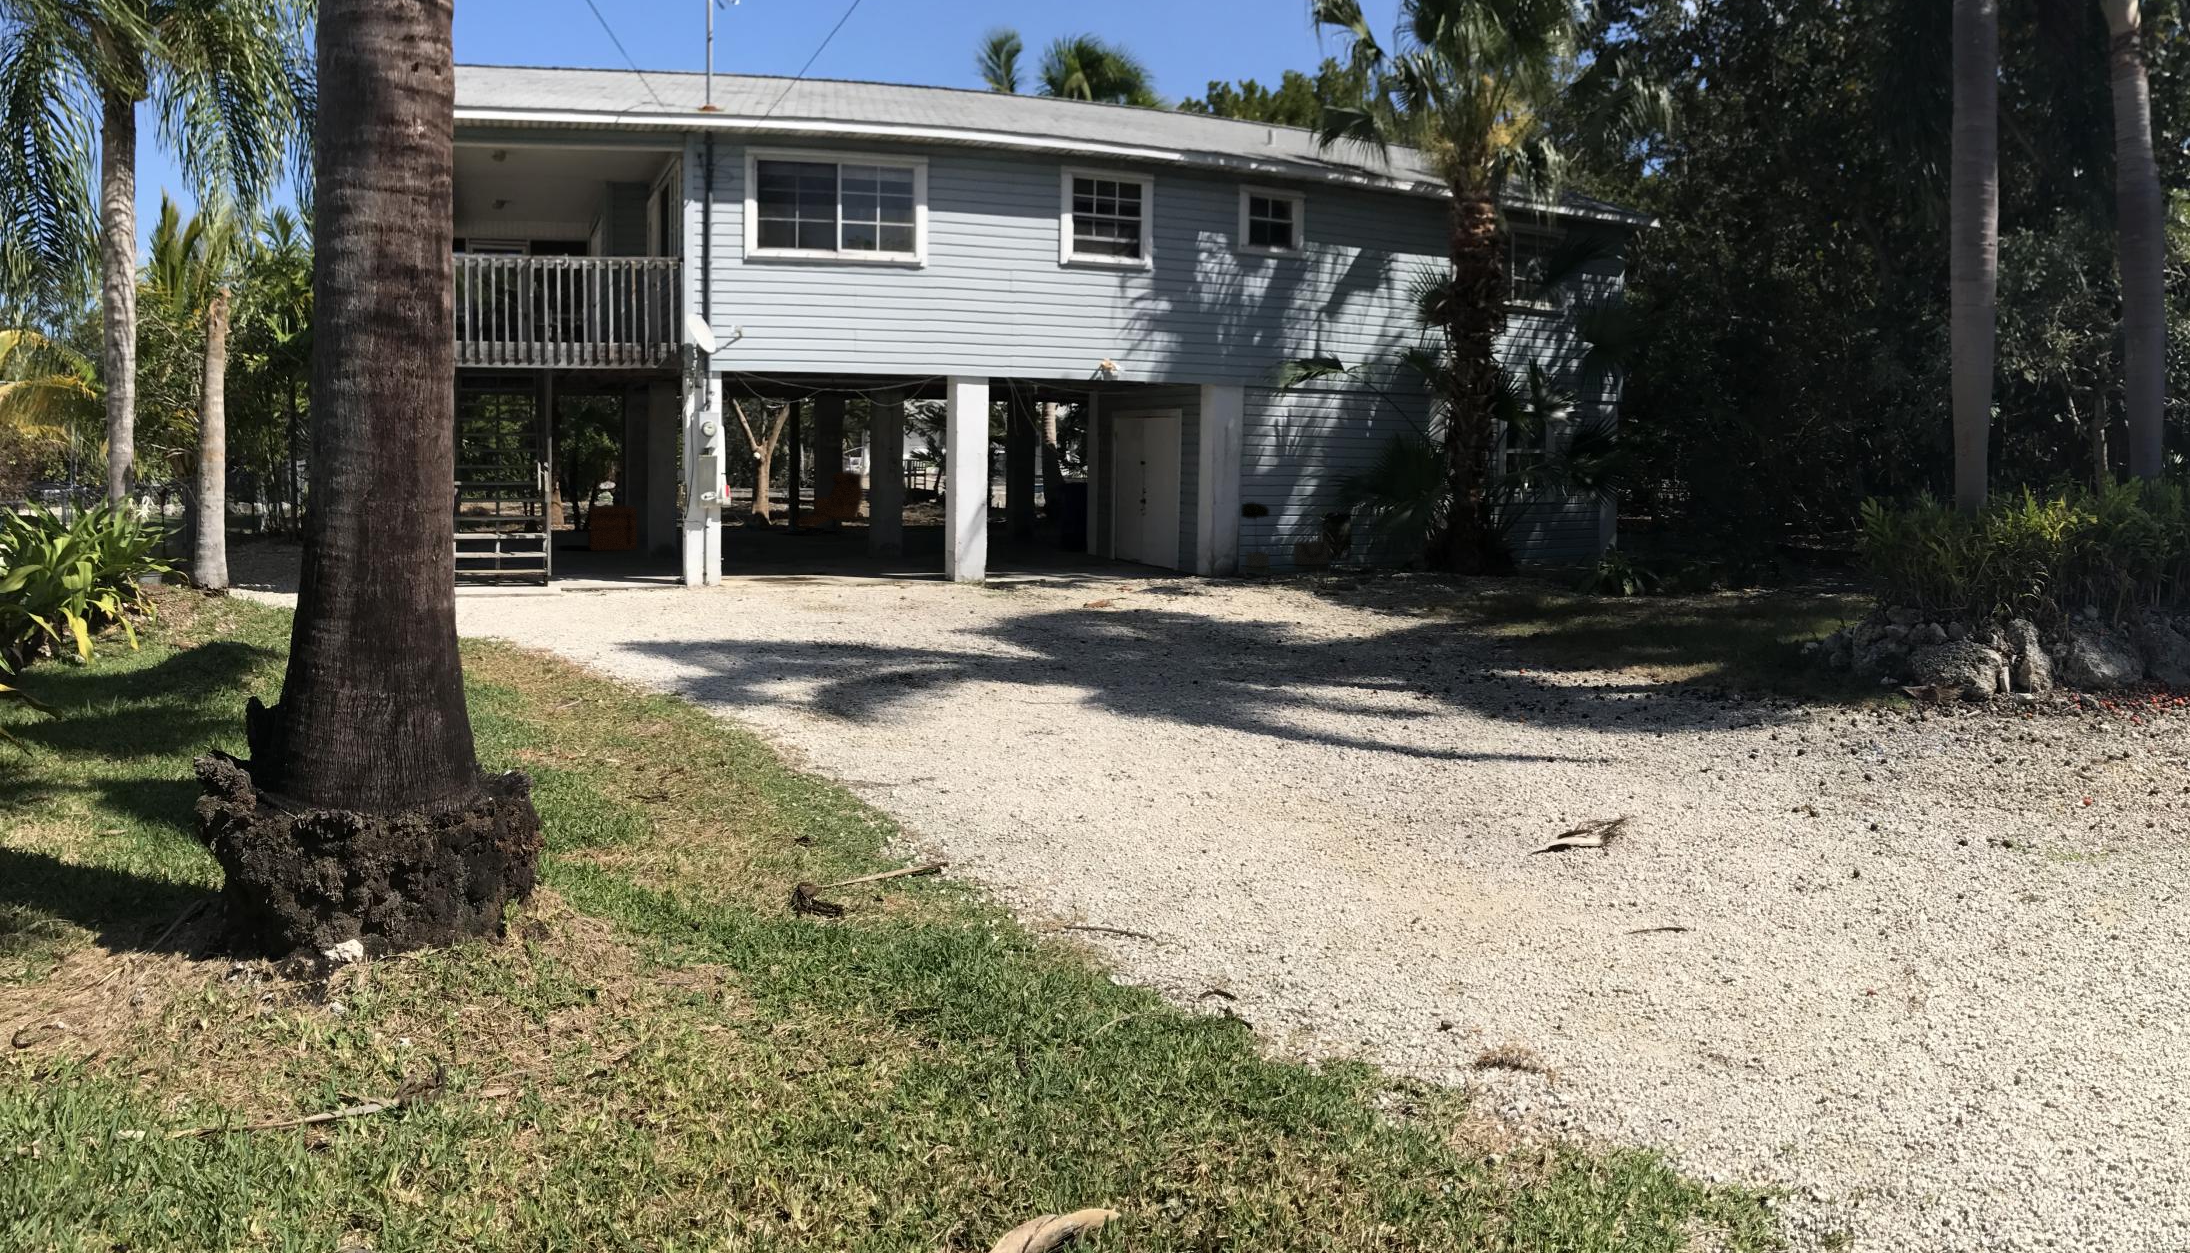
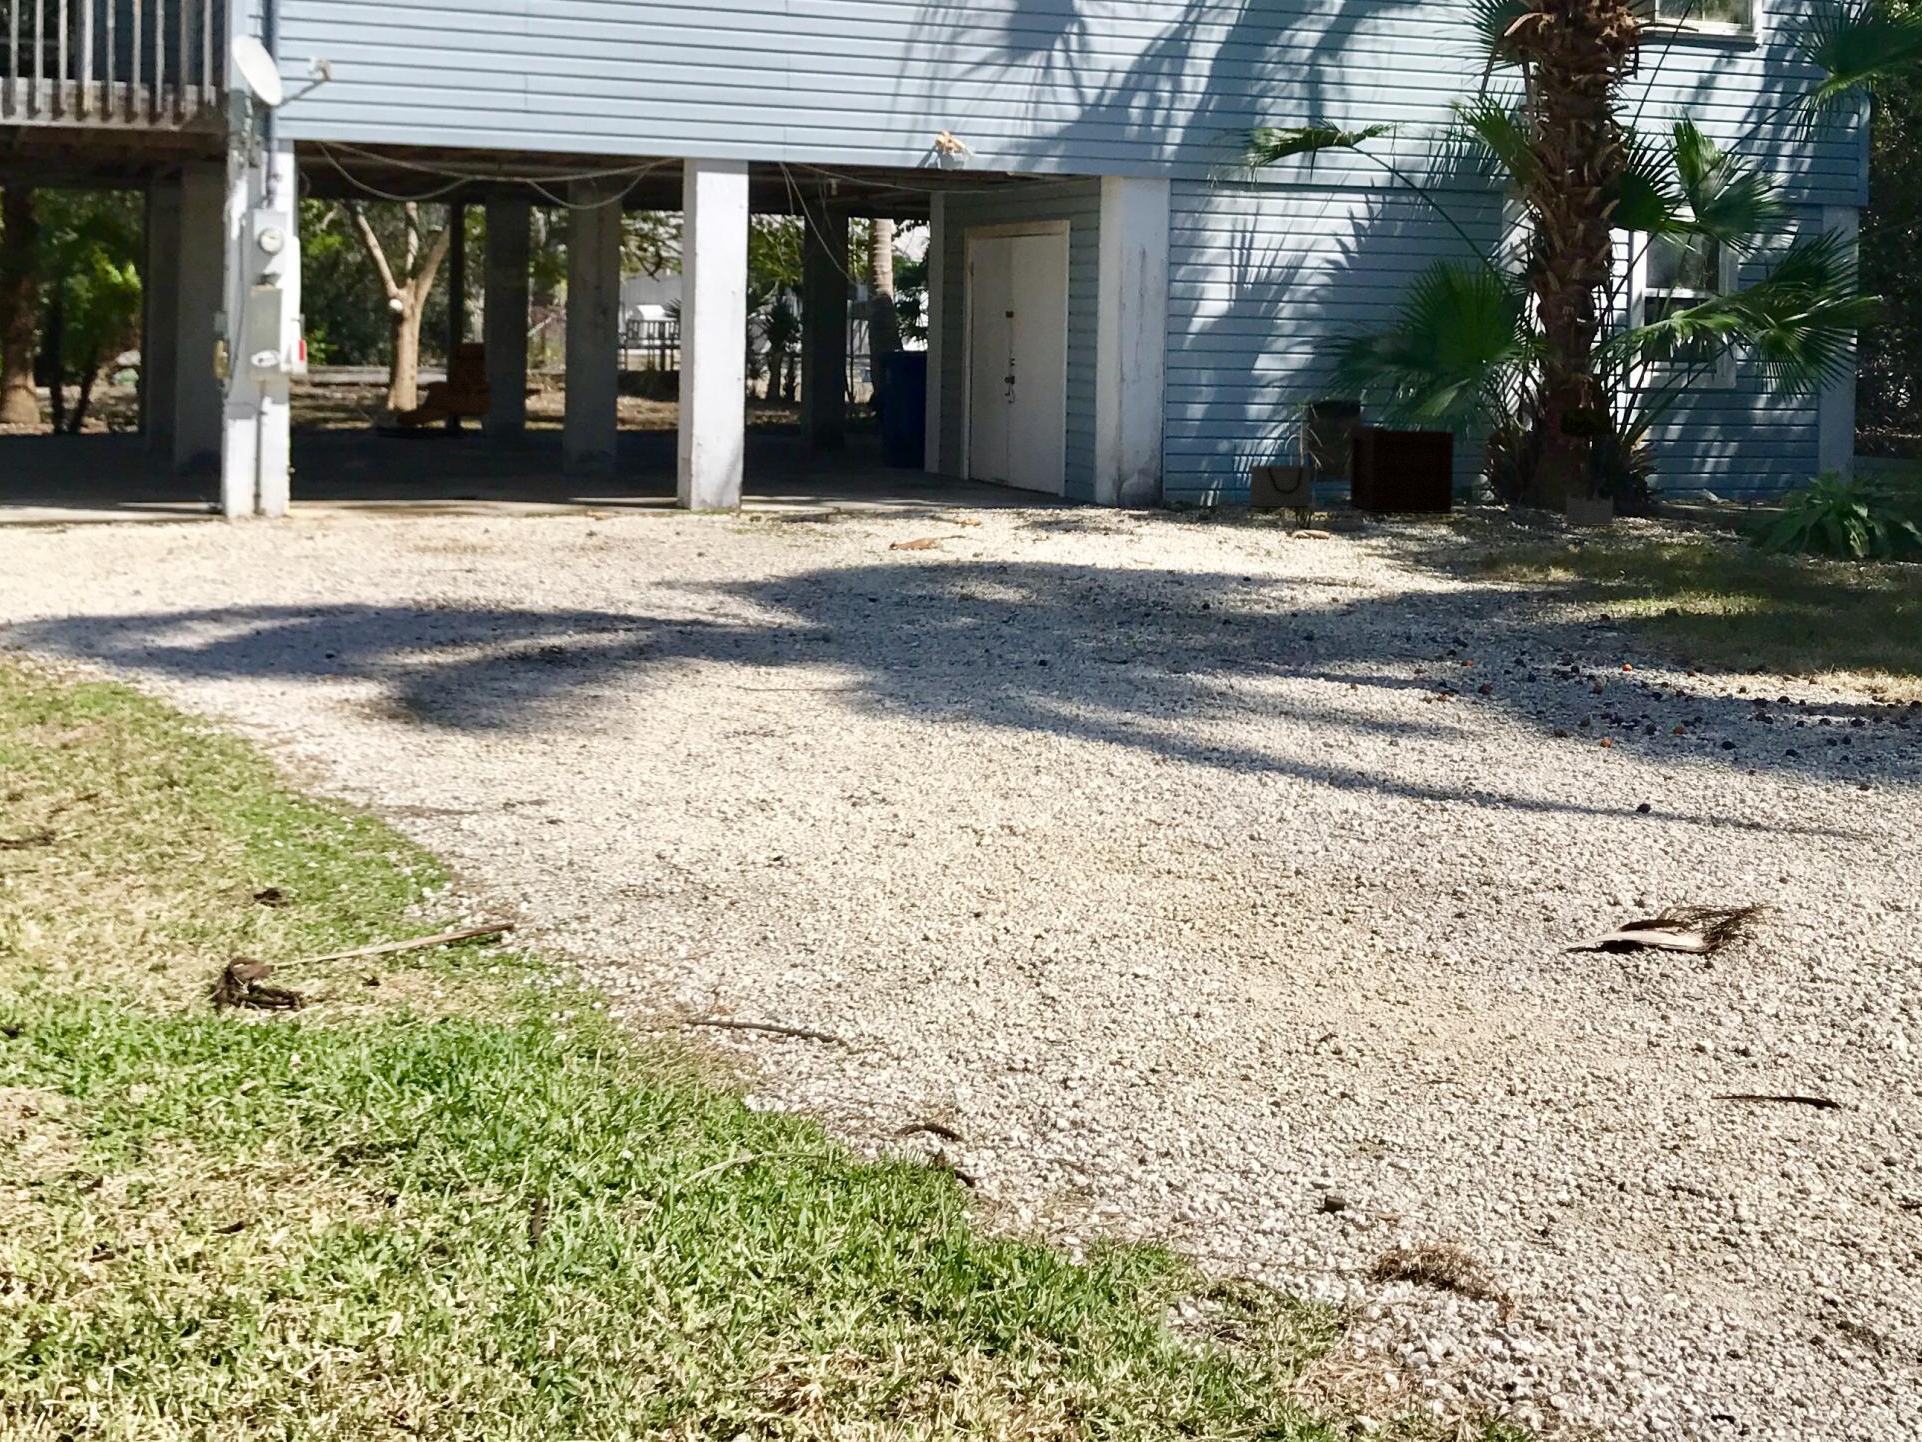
potted tree: present [1241,502,1270,567] -> present [1560,405,1615,526]
wooden crate: present [588,505,637,551] -> present [1350,425,1454,513]

